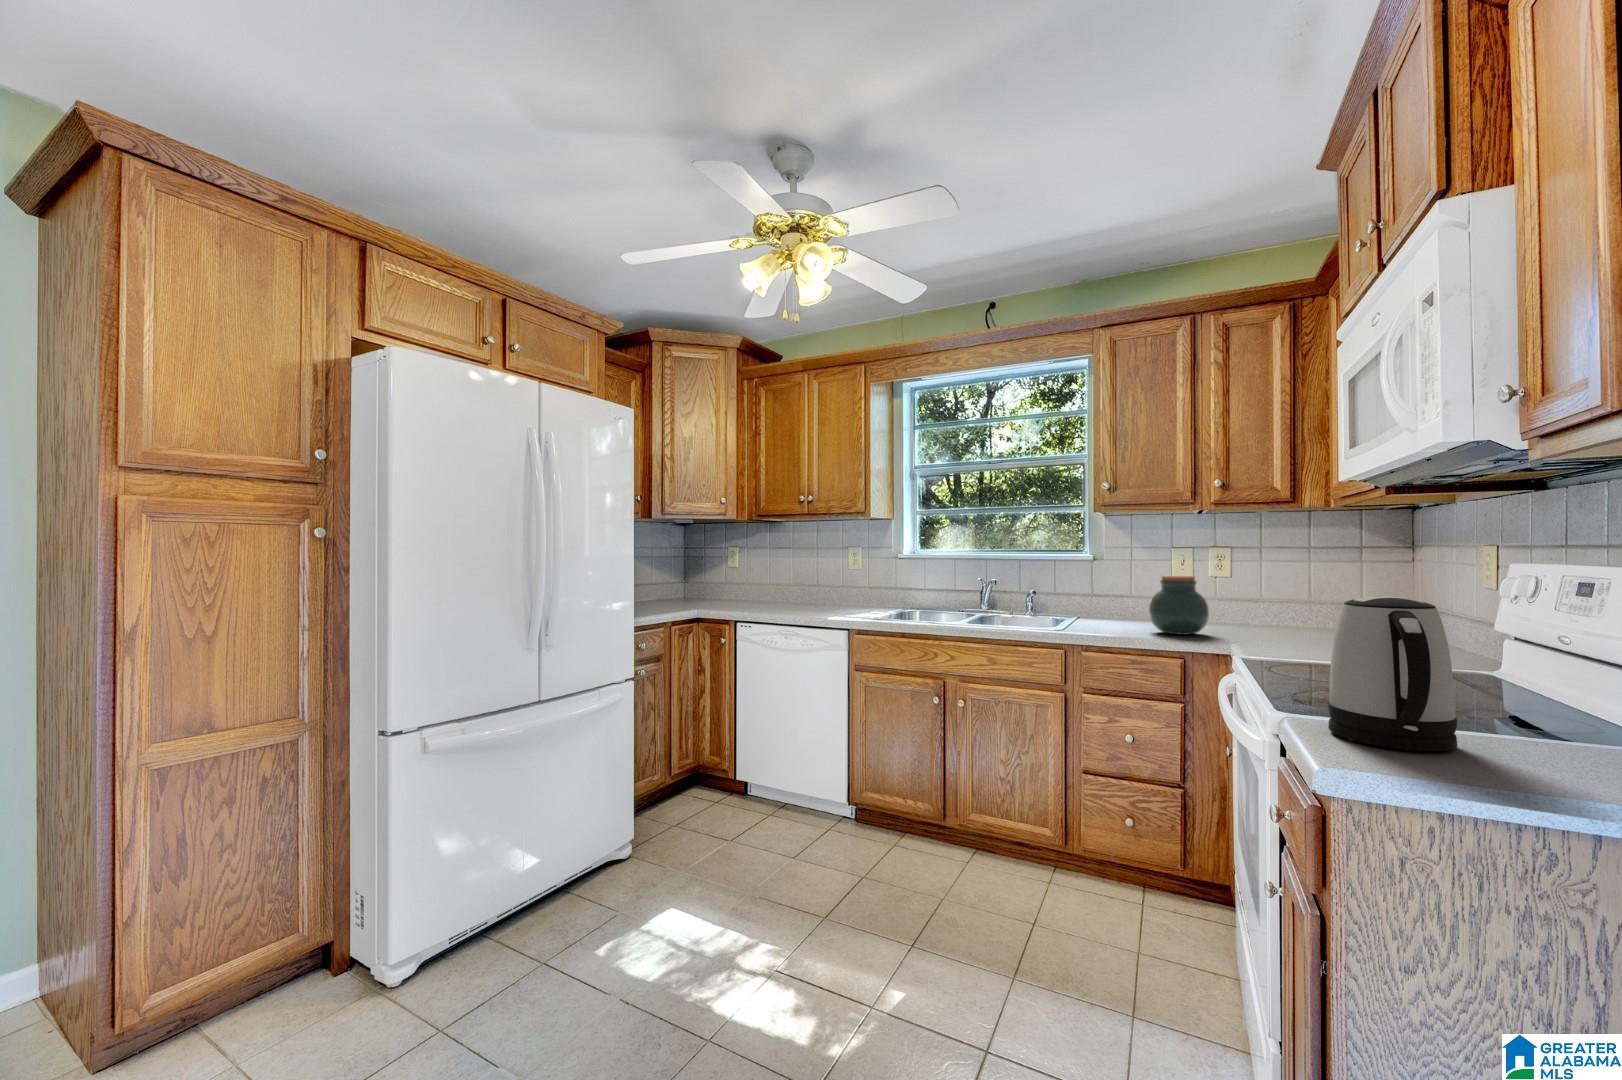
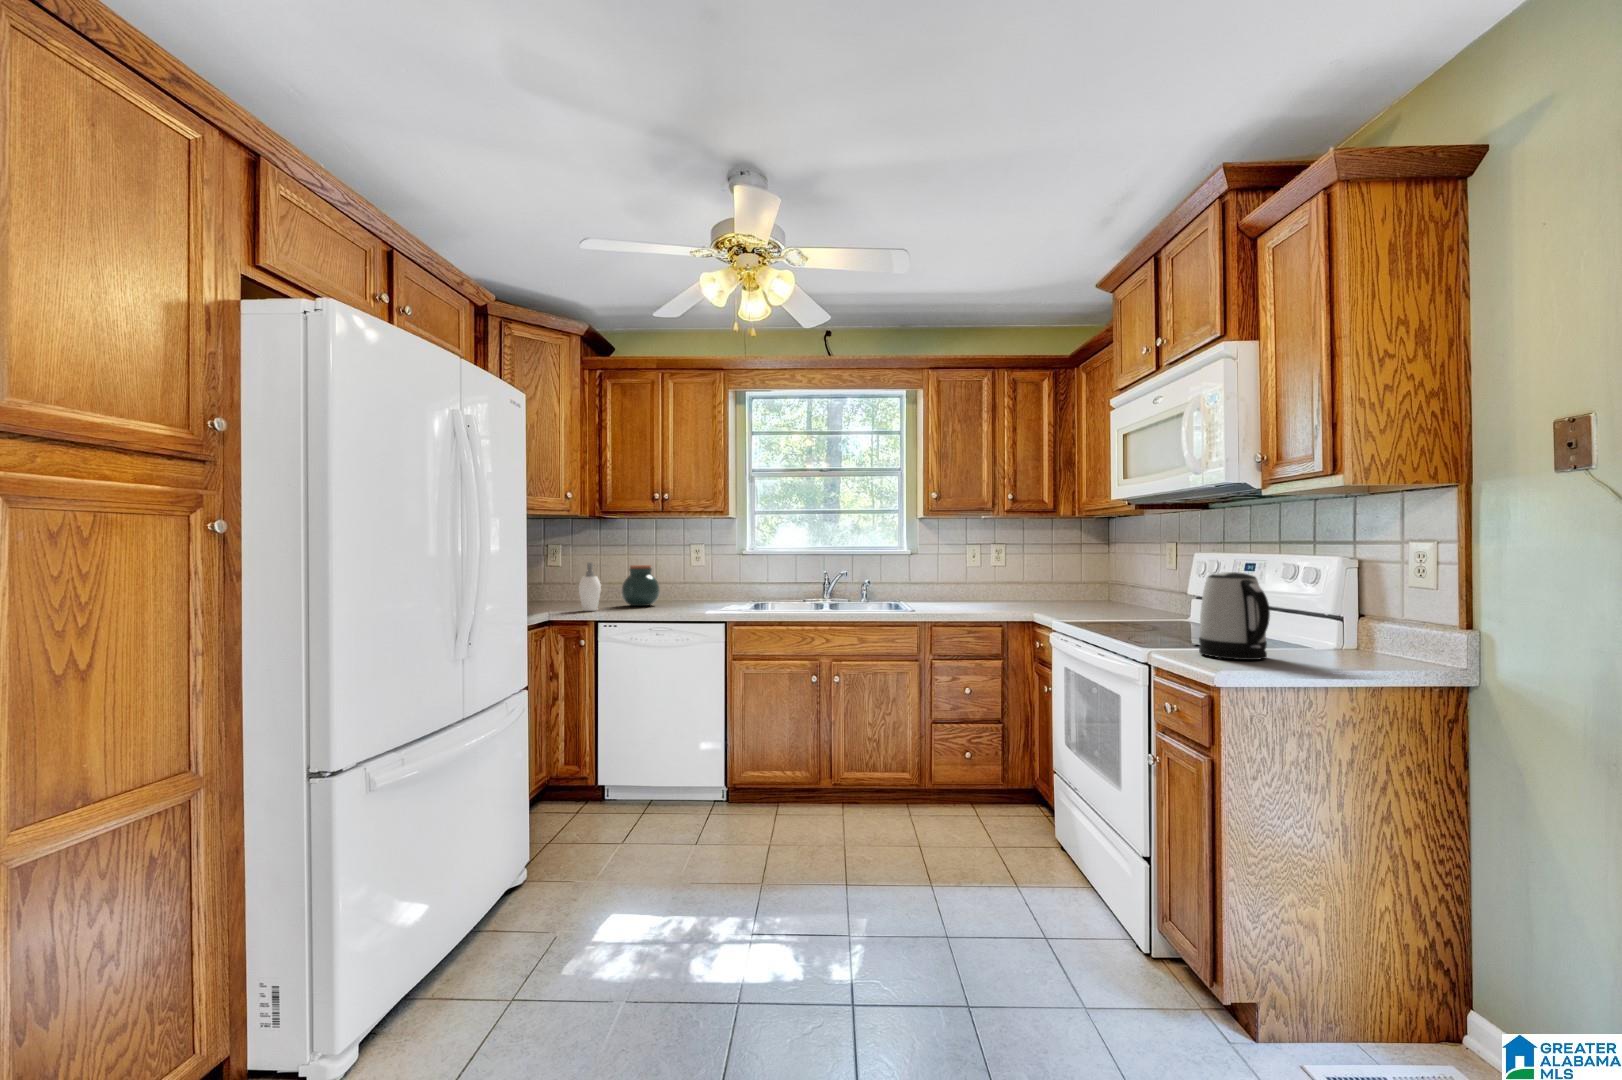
soap dispenser: none [726,564,752,611] -> present [579,563,601,611]
jar: present [1149,576,1209,635] -> present [621,565,660,606]

